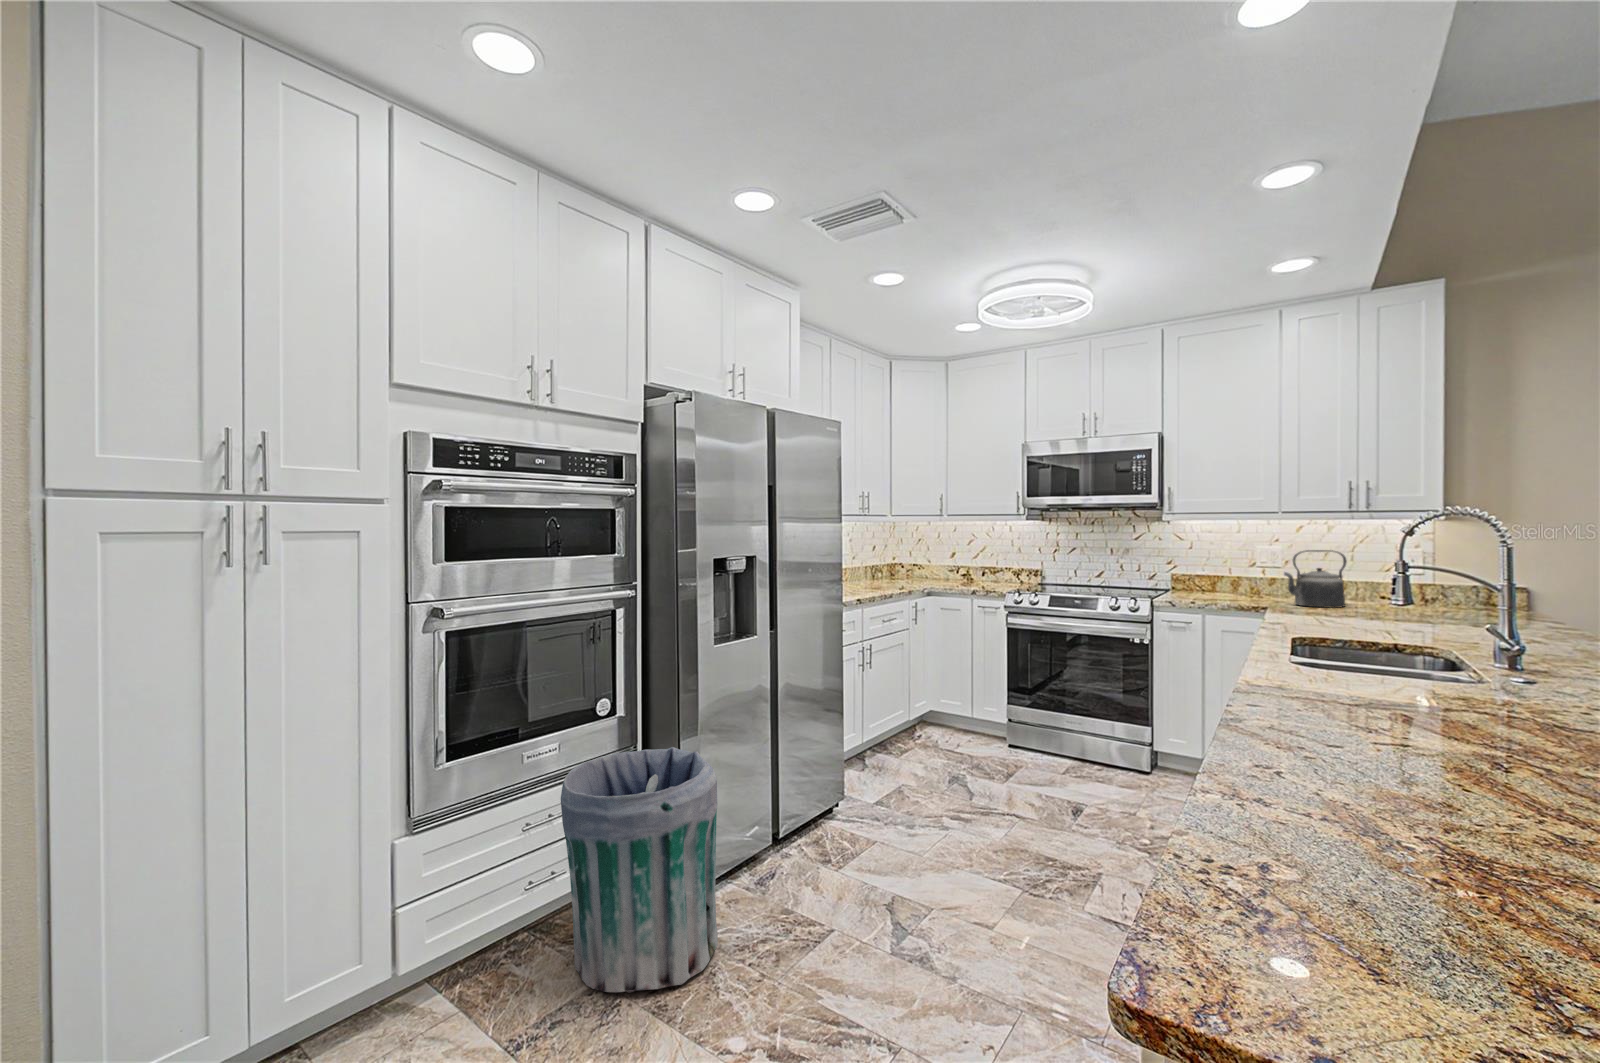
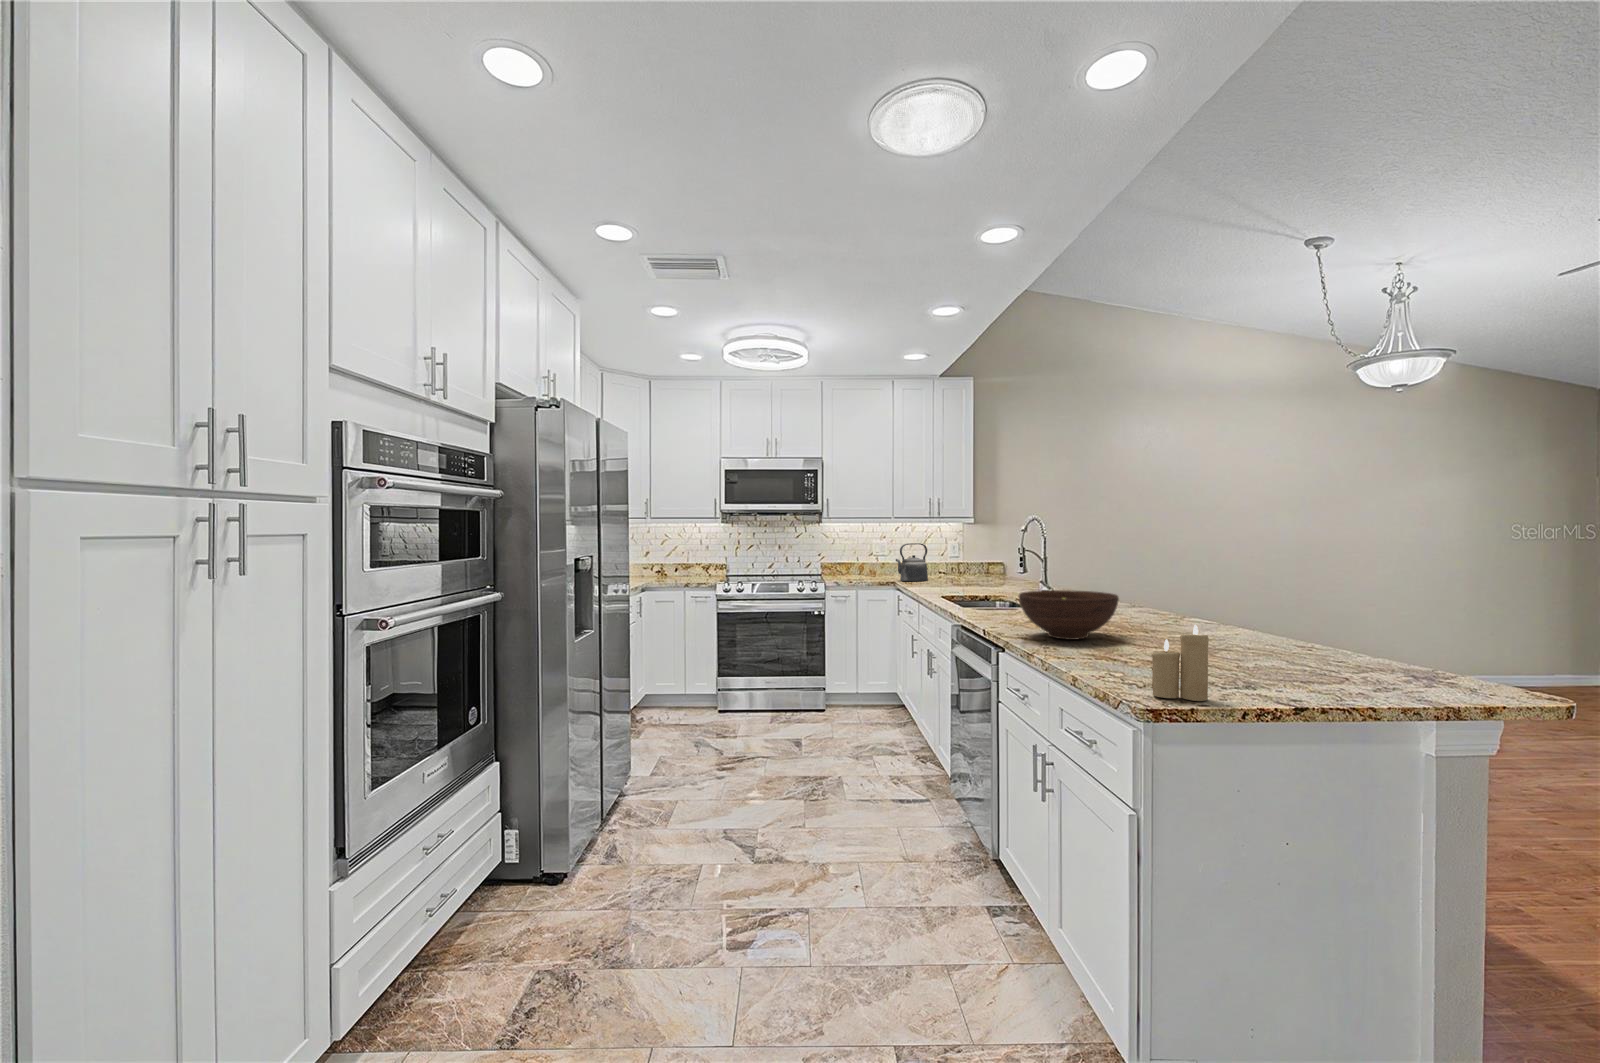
fruit bowl: none [1275,644,1515,751] -> present [1019,590,1119,640]
trash can: present [561,747,718,993] -> none [469,739,627,976]
candle: none [1279,787,1437,998] -> present [1152,625,1209,701]

